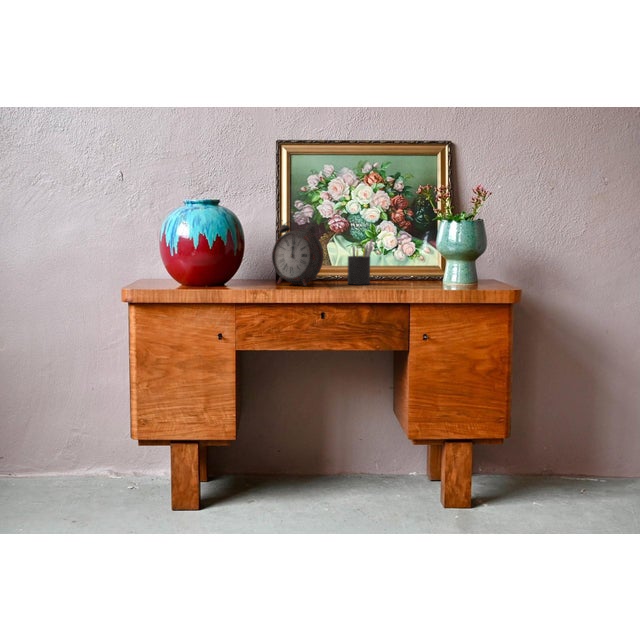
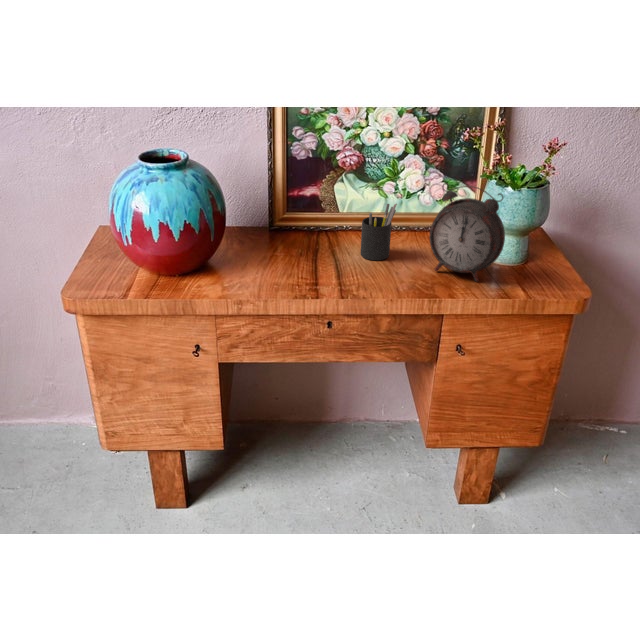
alarm clock: present [272,219,324,286] -> present [429,183,505,281]

